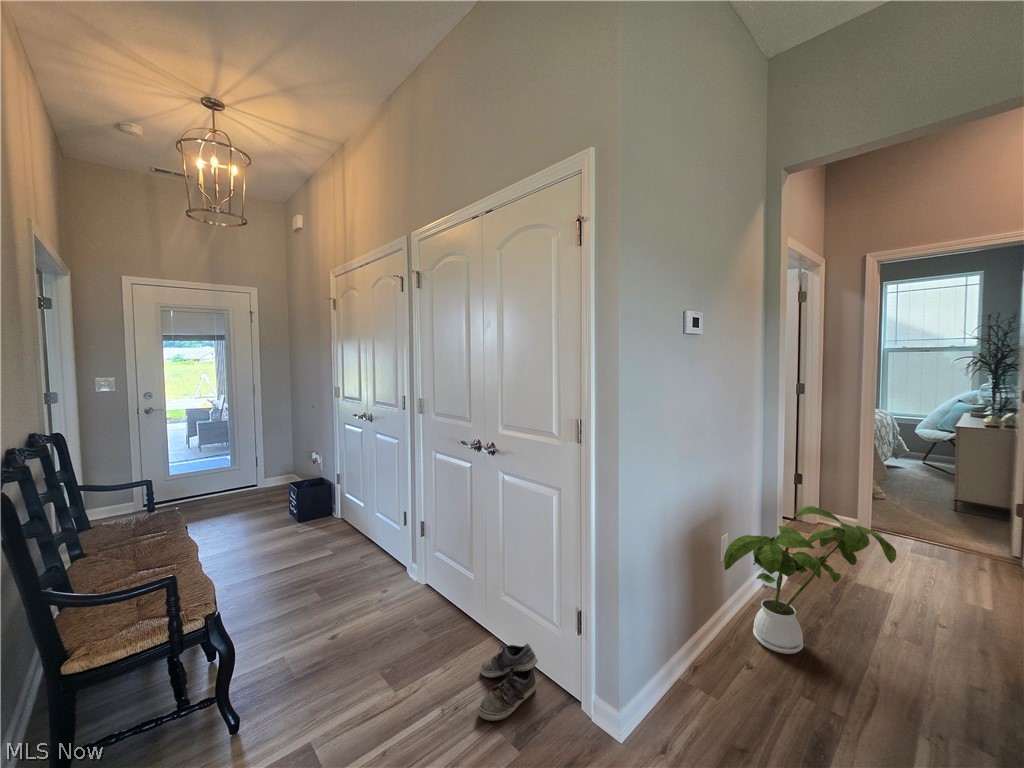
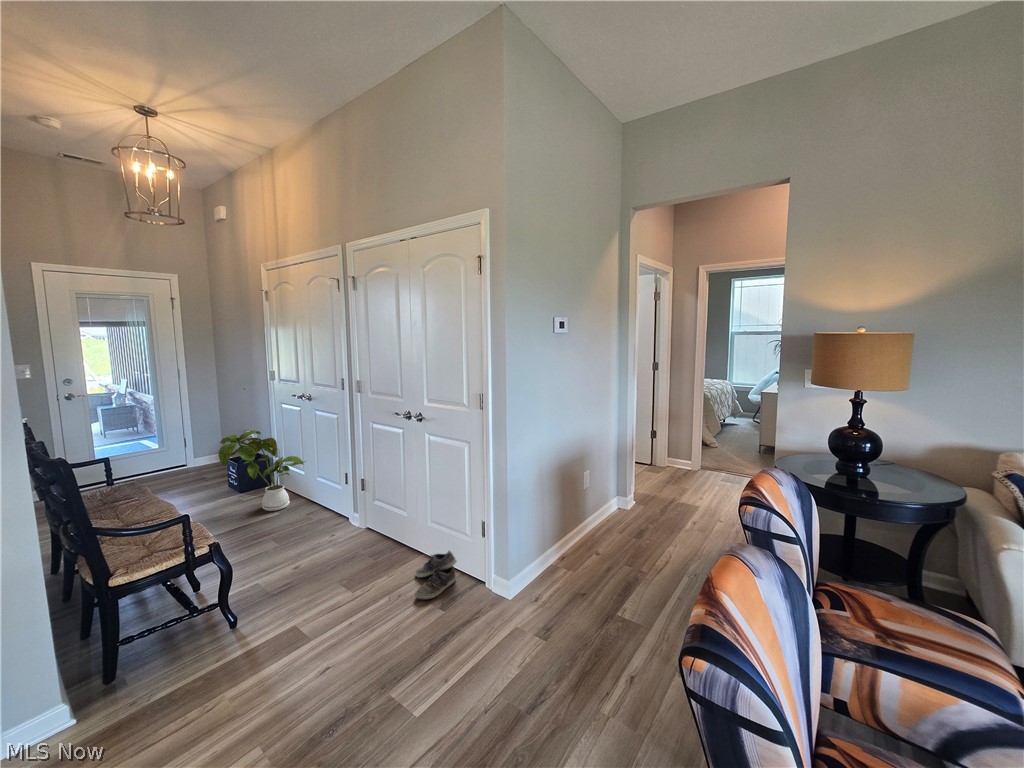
house plant: present [724,506,896,654] -> present [219,430,304,511]

